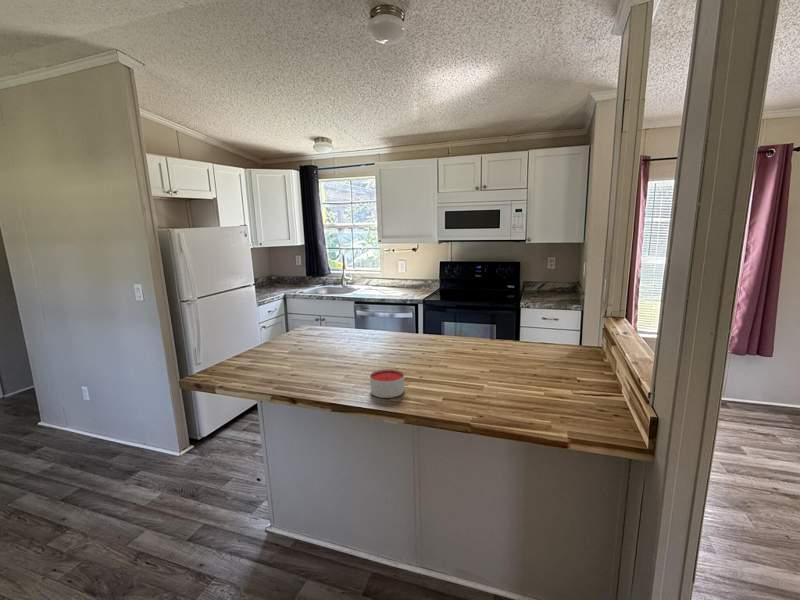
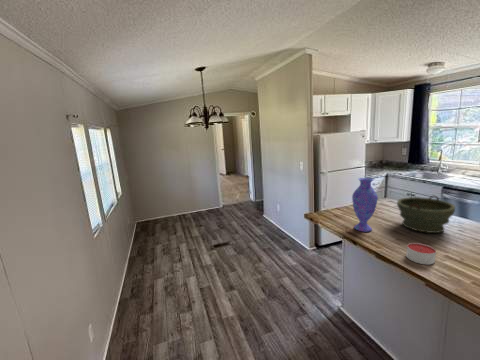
vase: none [271,288,311,380] -> present [352,178,378,232]
bowl: none [332,305,397,356] -> present [397,196,455,233]

